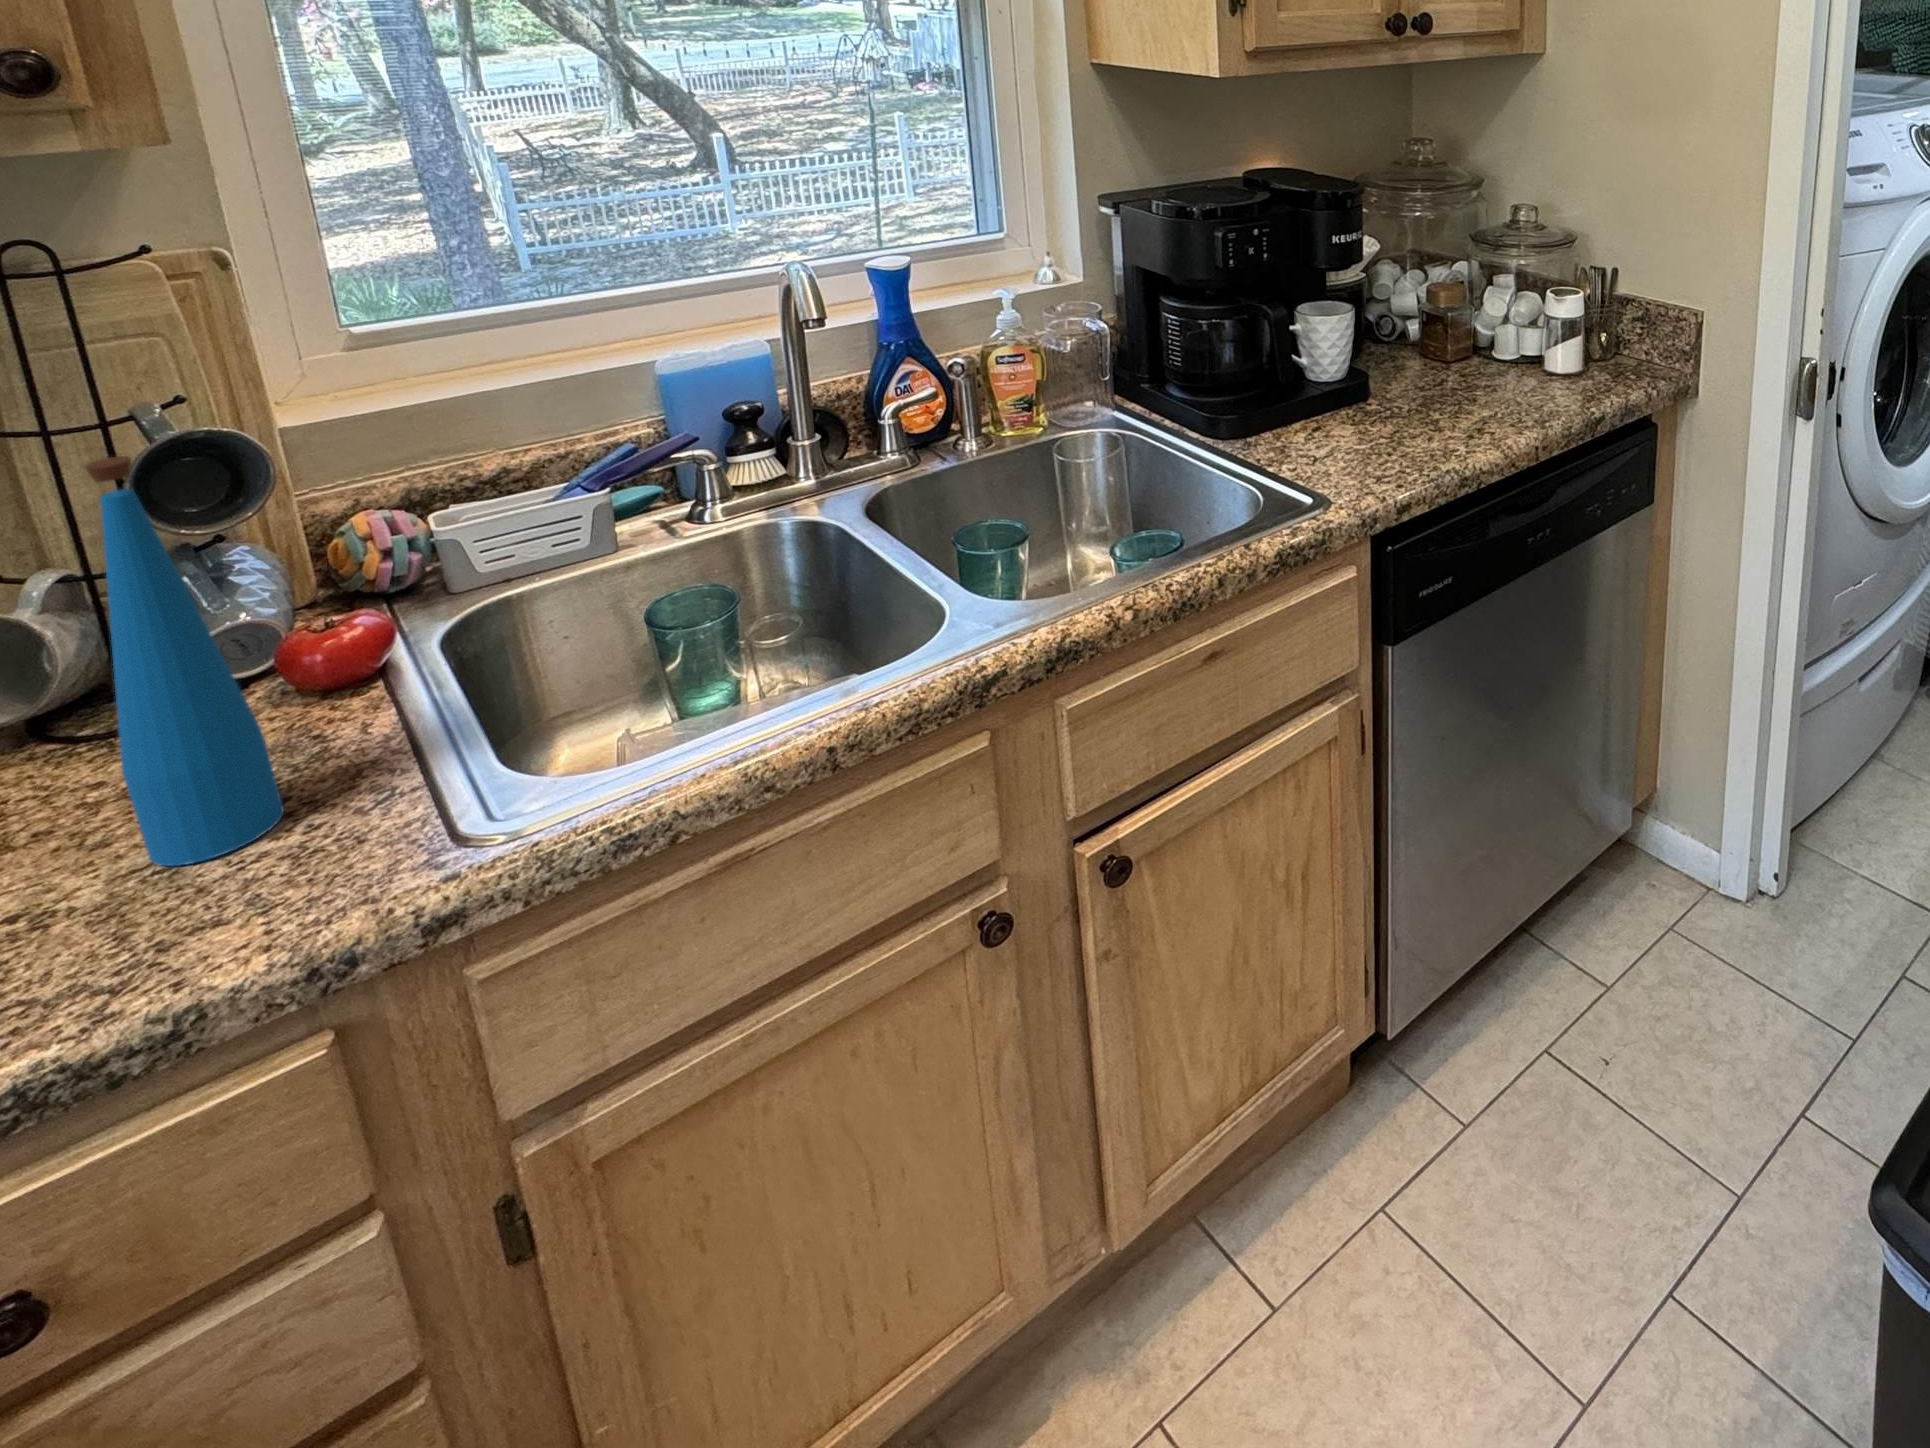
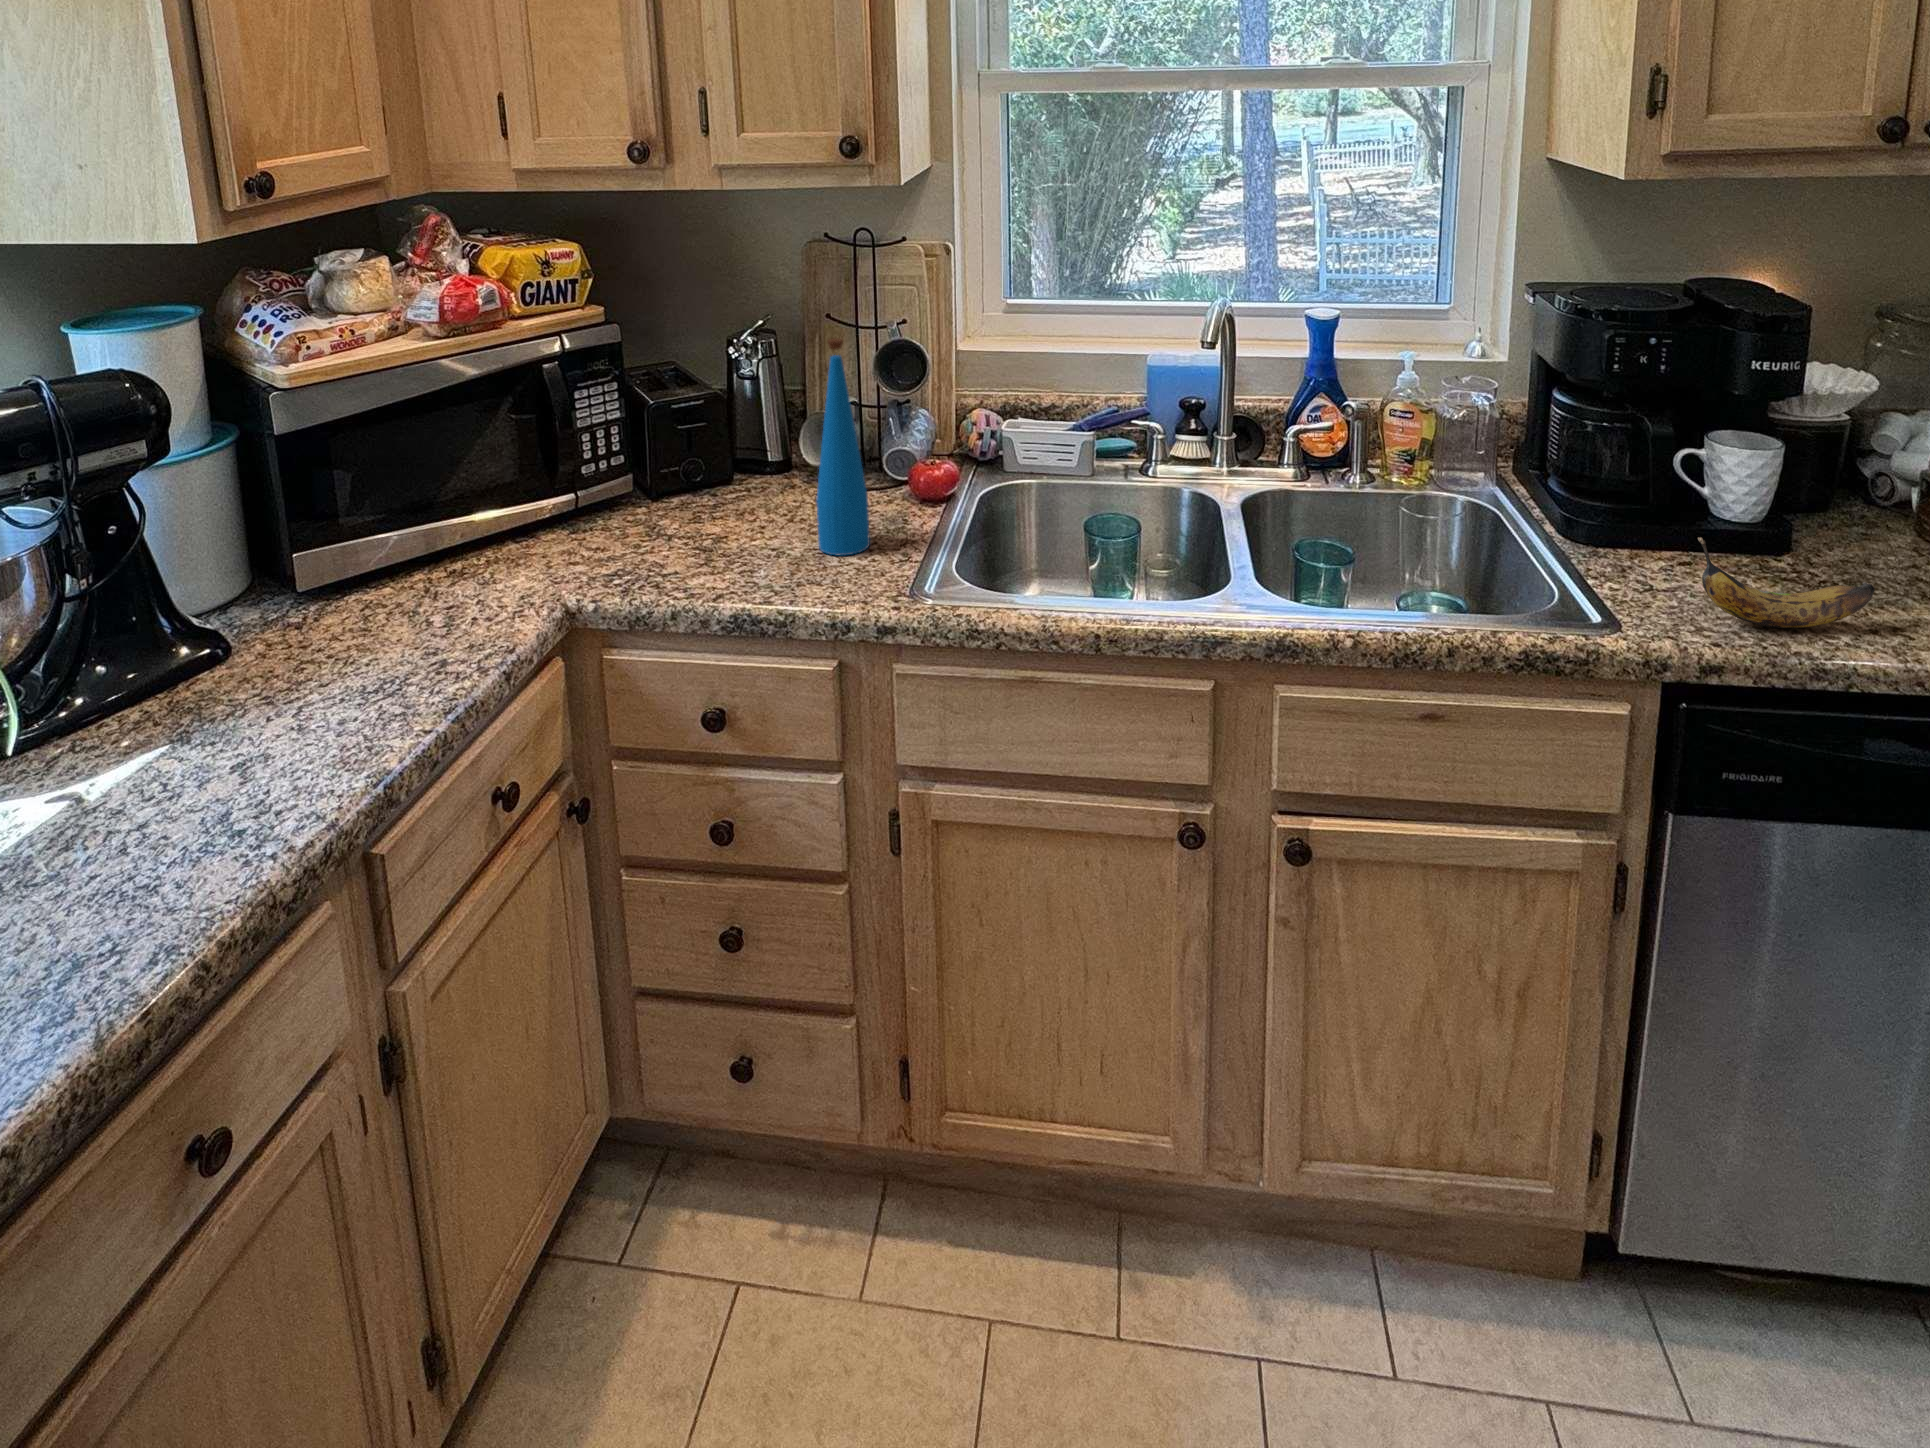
banana: none [1365,399,1470,461] -> present [1698,537,1875,628]

